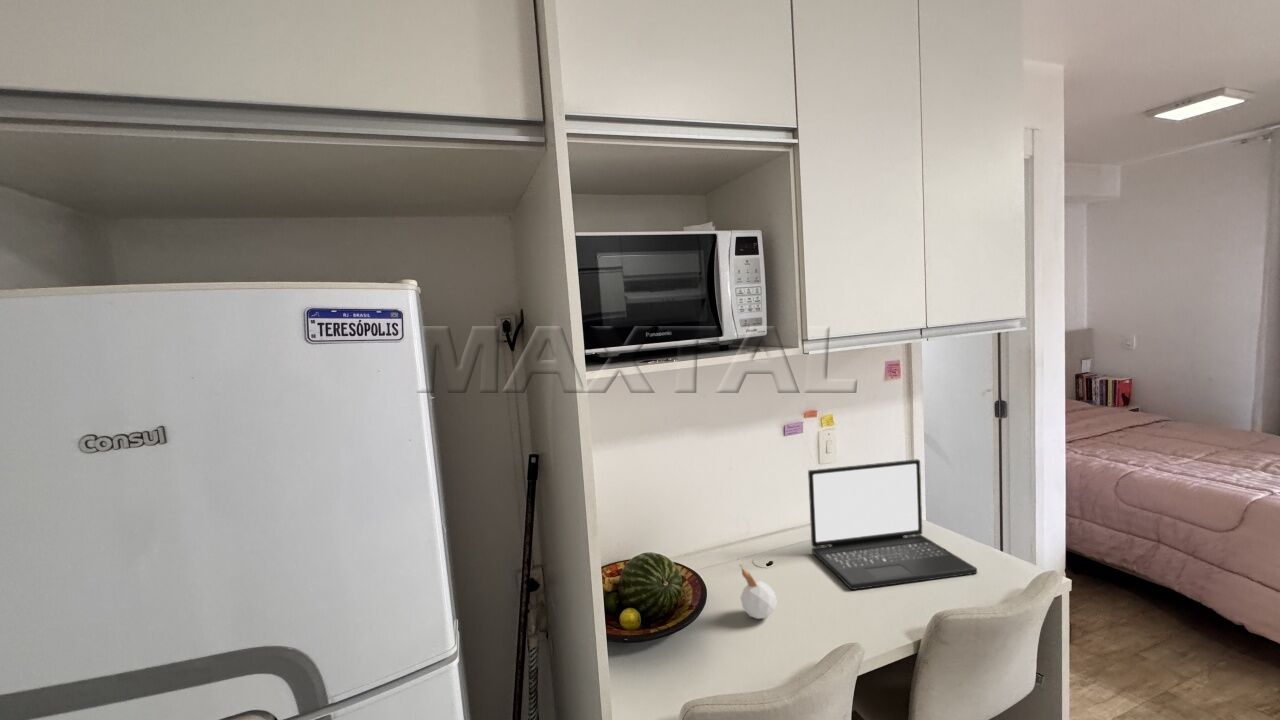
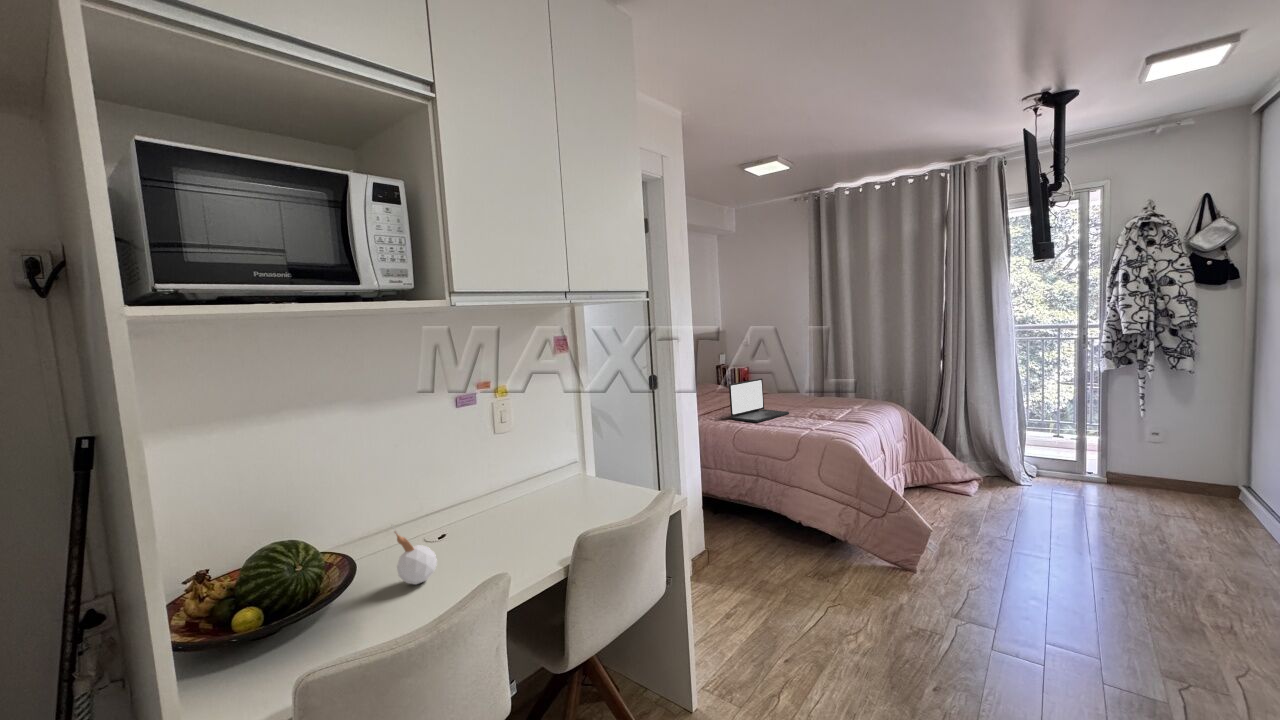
laptop: present [808,459,977,590] -> present [729,379,789,422]

